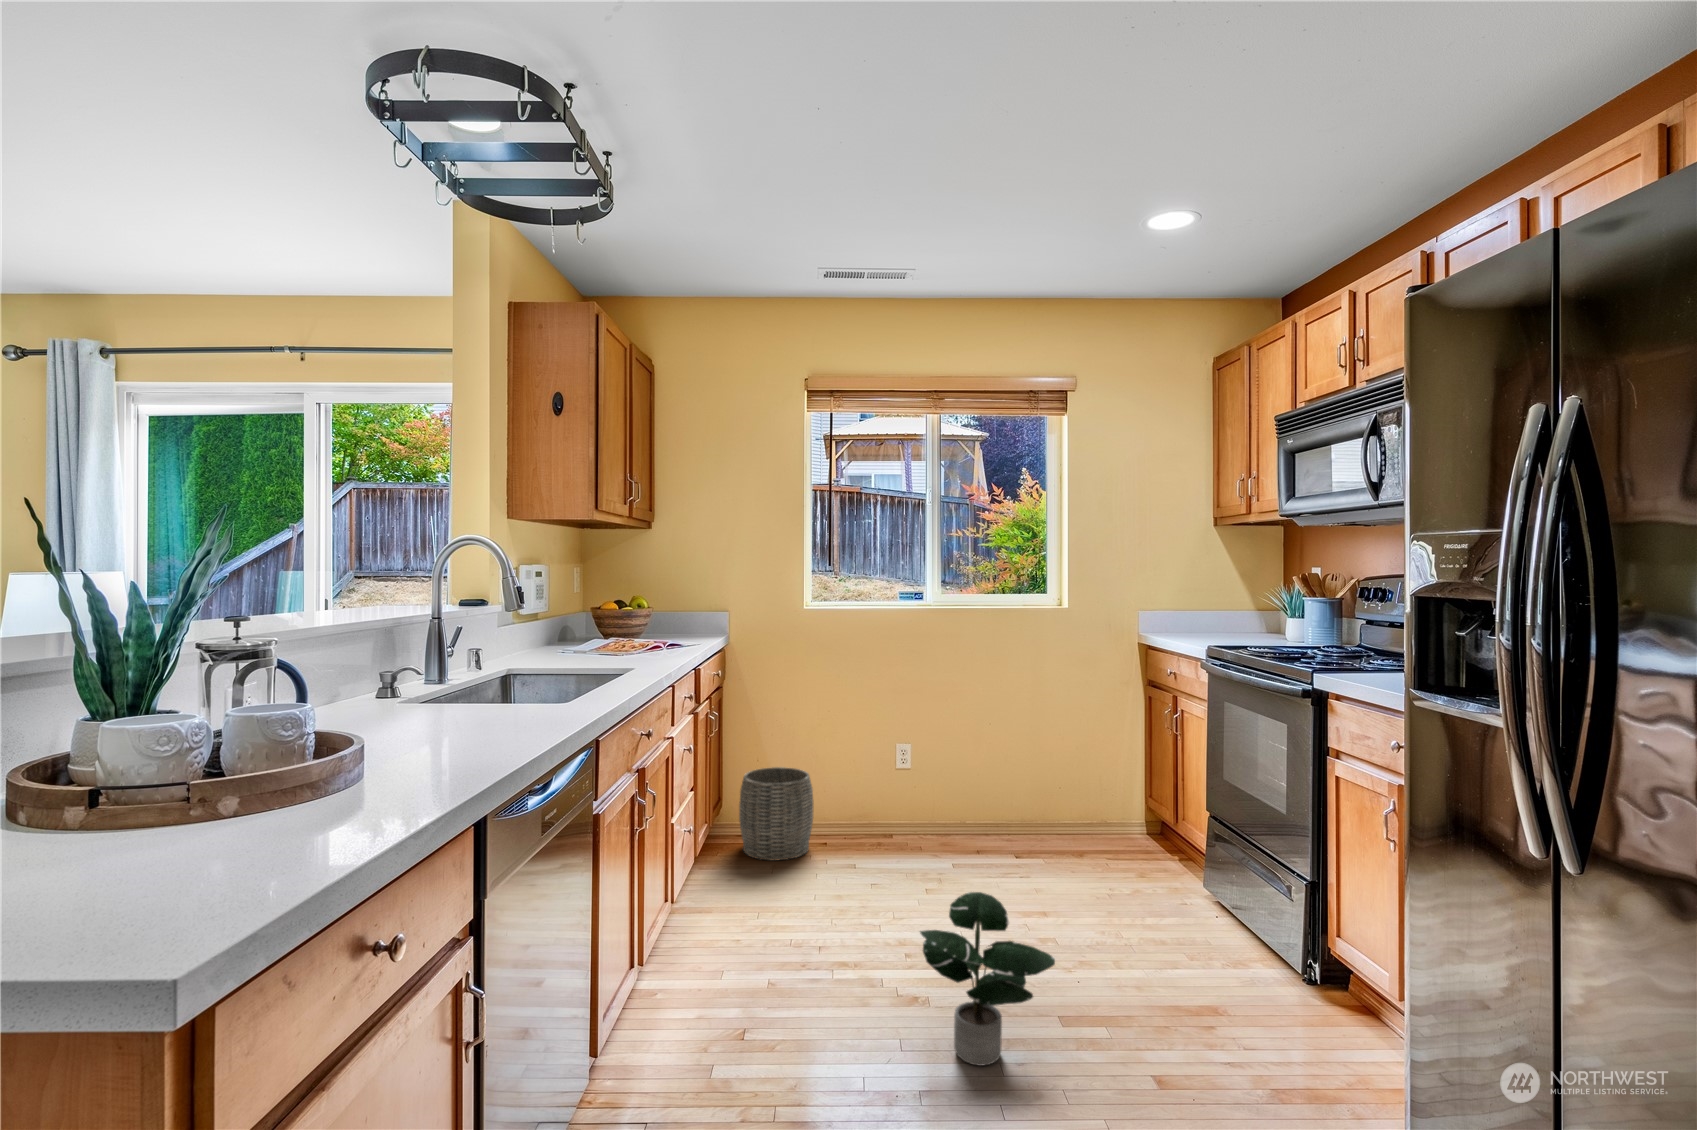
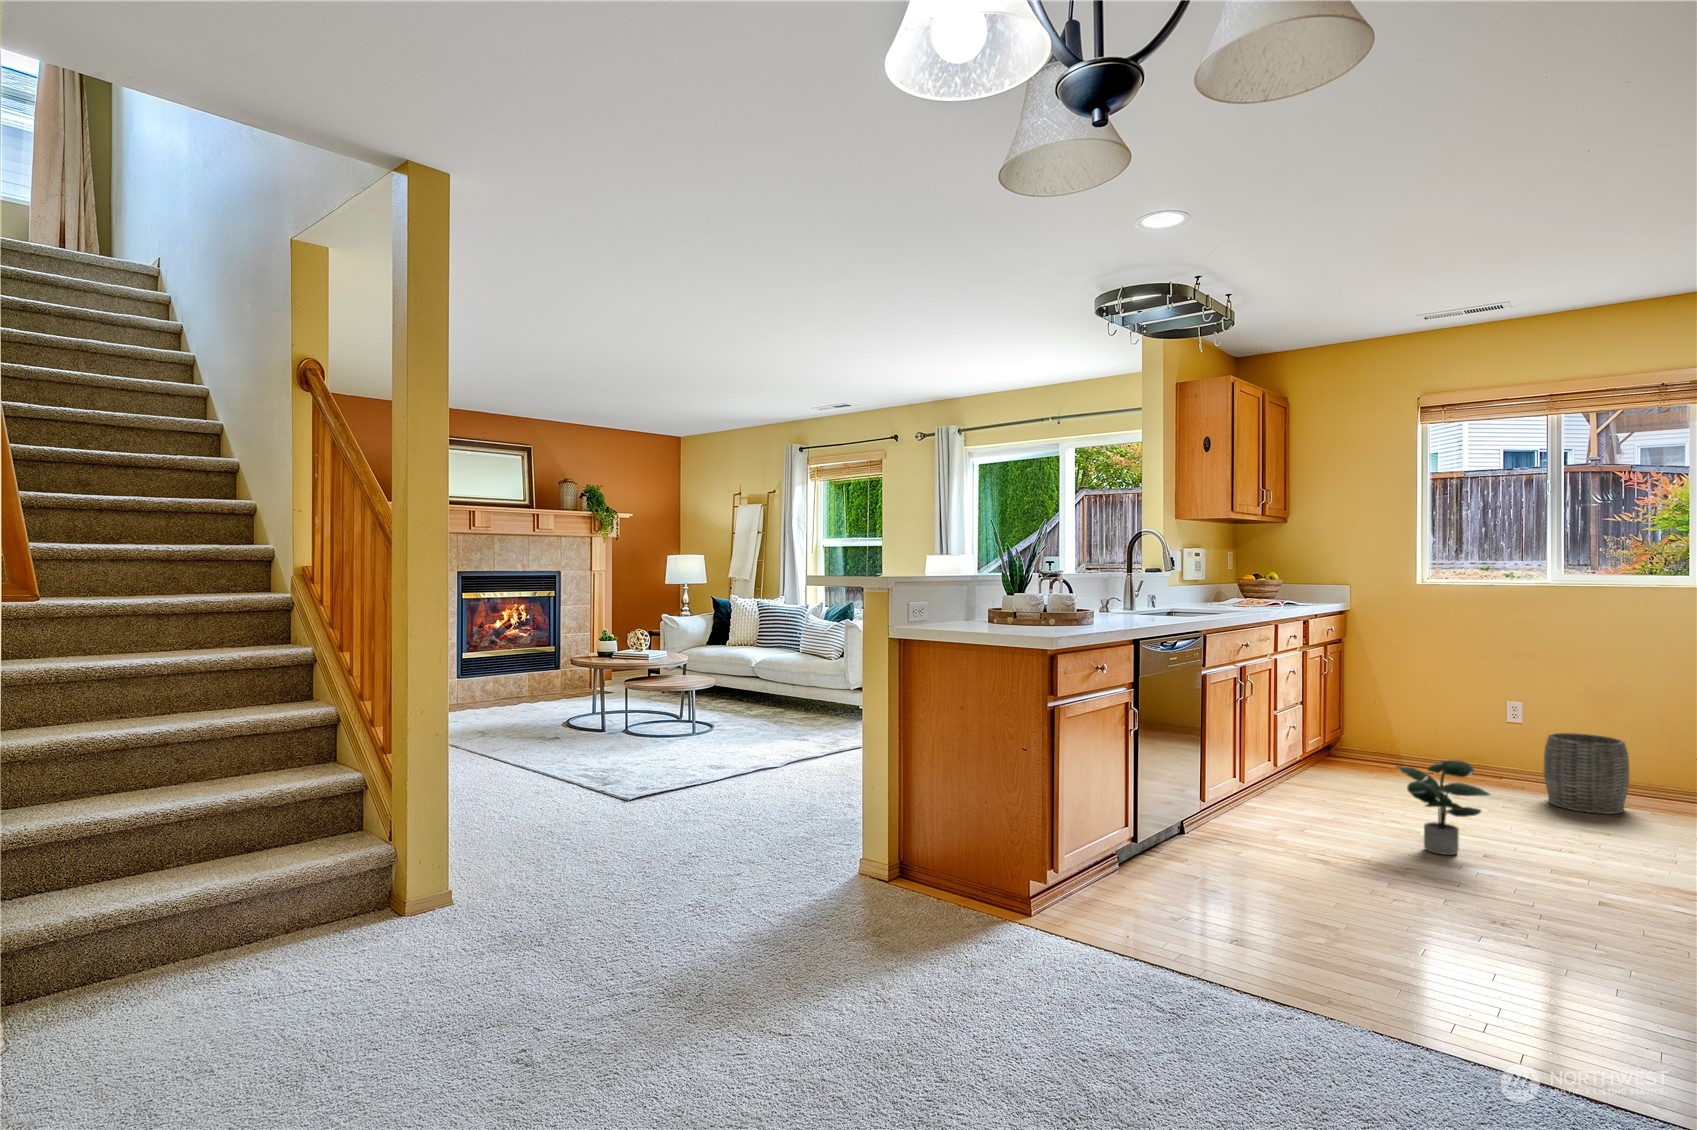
woven basket: present [739,767,813,860] -> present [1544,733,1629,814]

